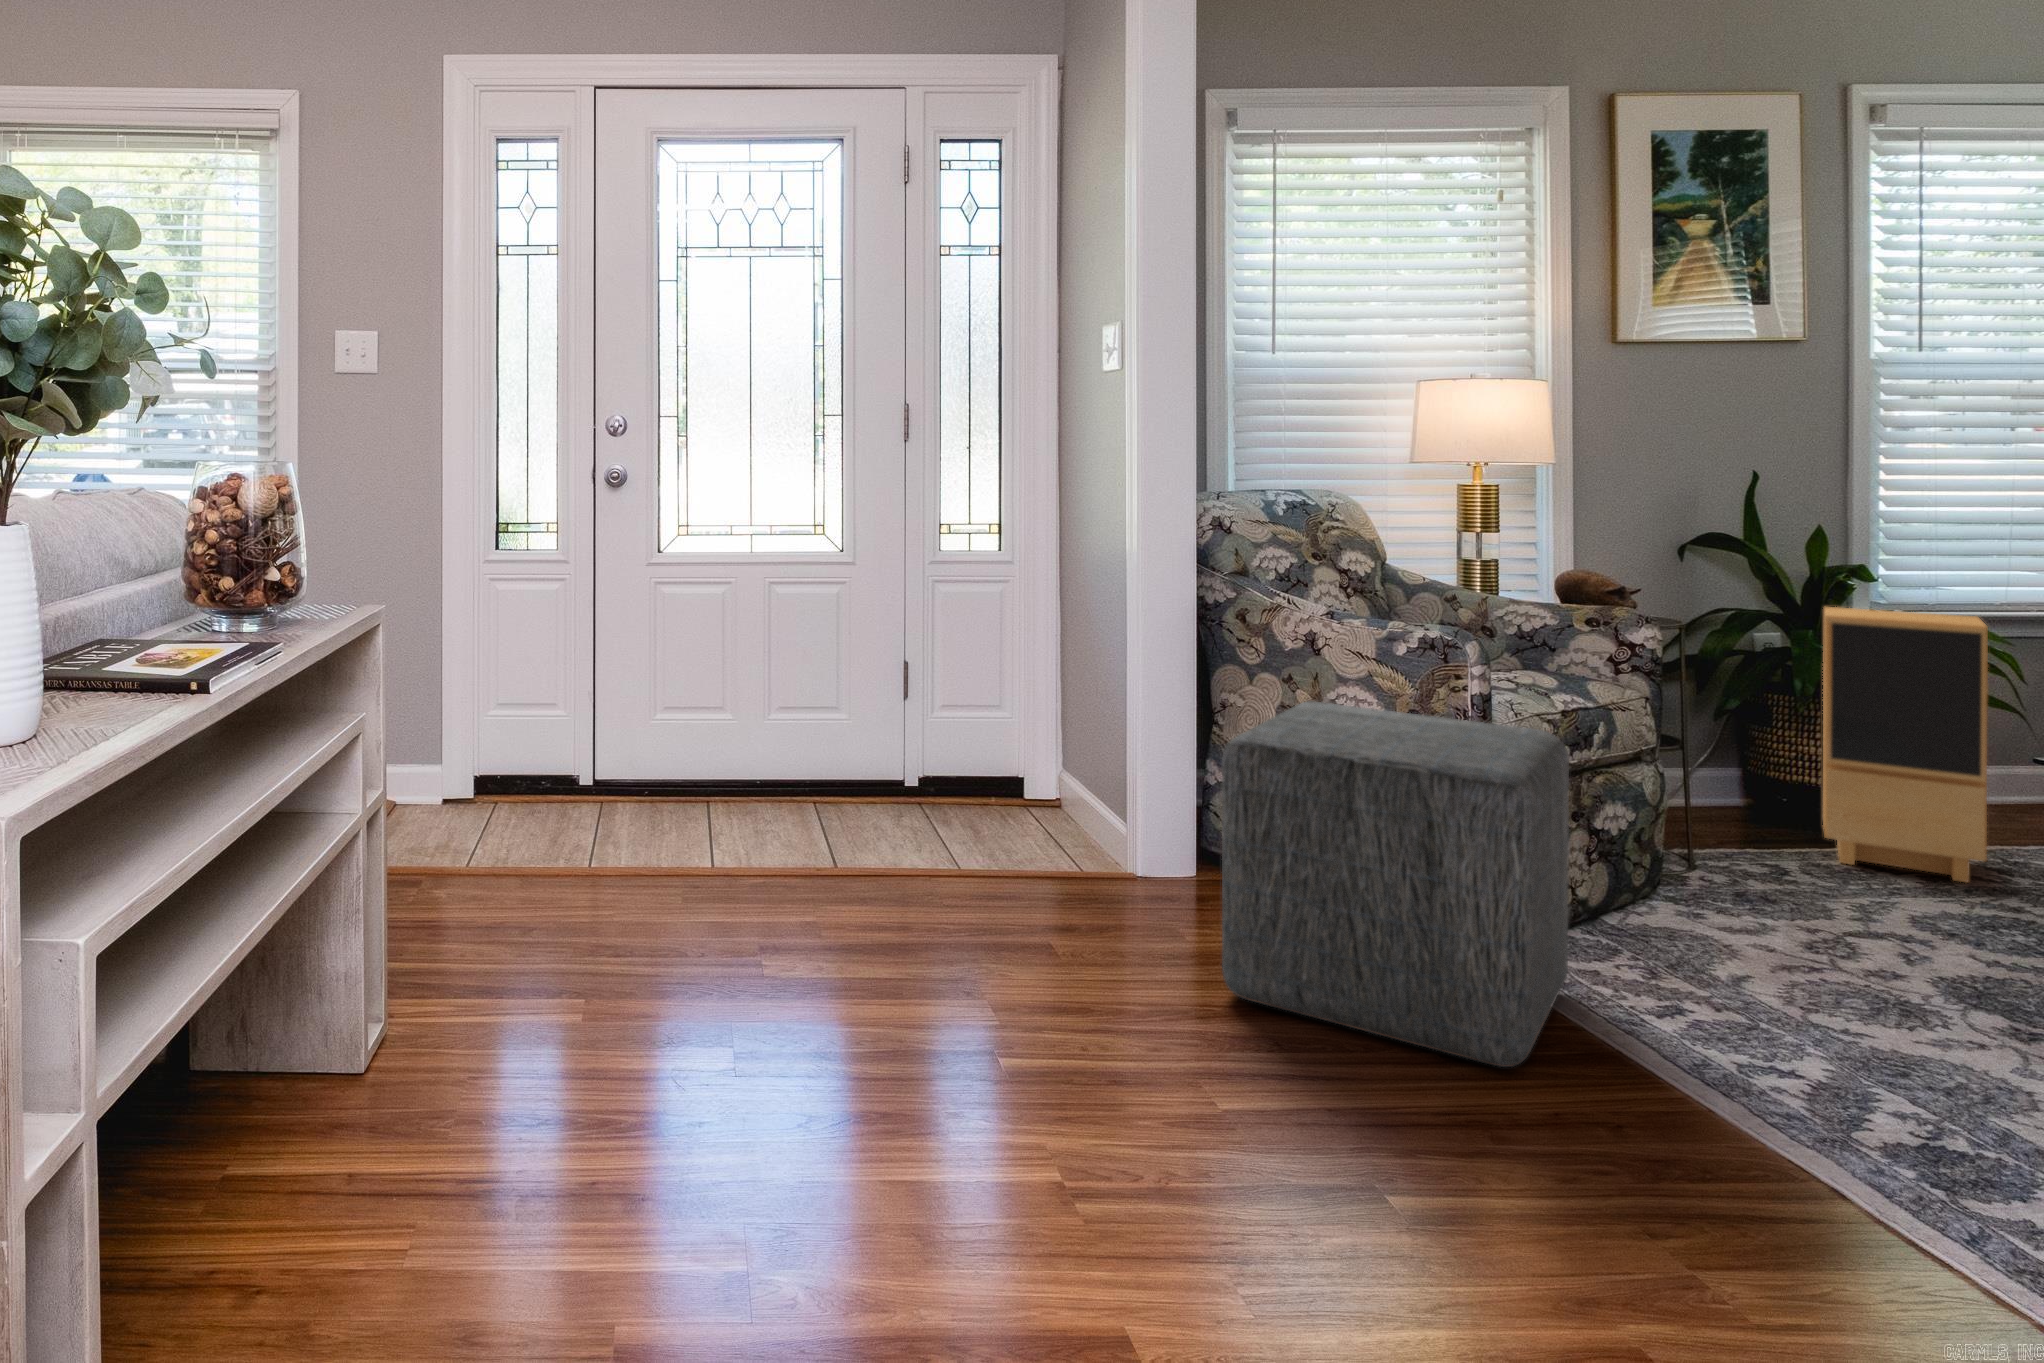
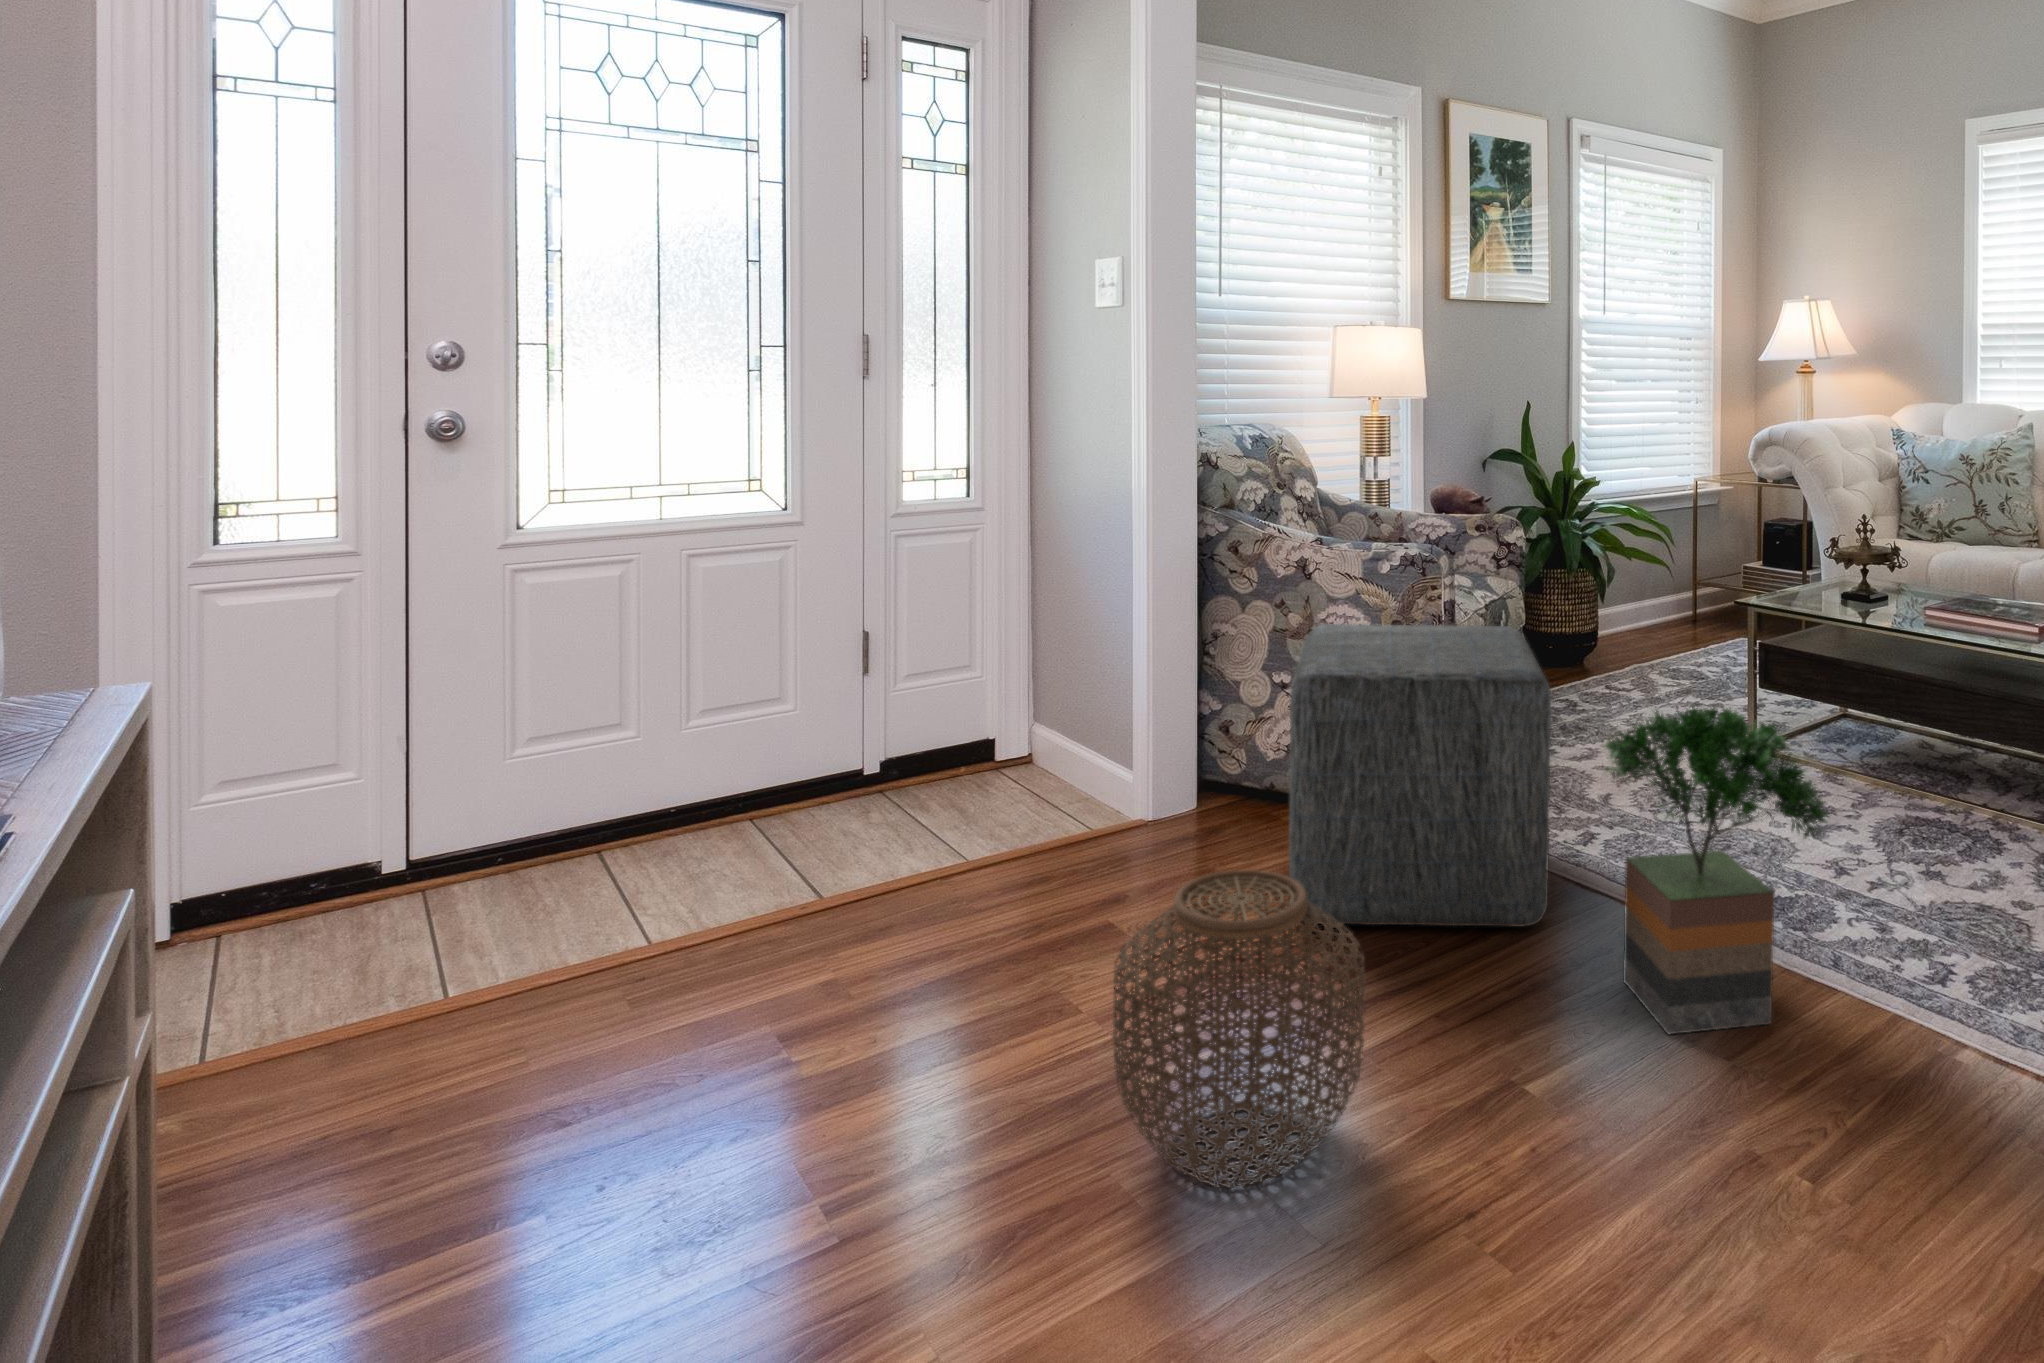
speaker: present [1823,607,1988,882] -> none [1576,504,1677,693]
potted tree: none [1539,826,1858,1249] -> present [1606,706,1830,1034]
woven basket: none [941,886,1176,1167] -> present [1113,870,1365,1188]

